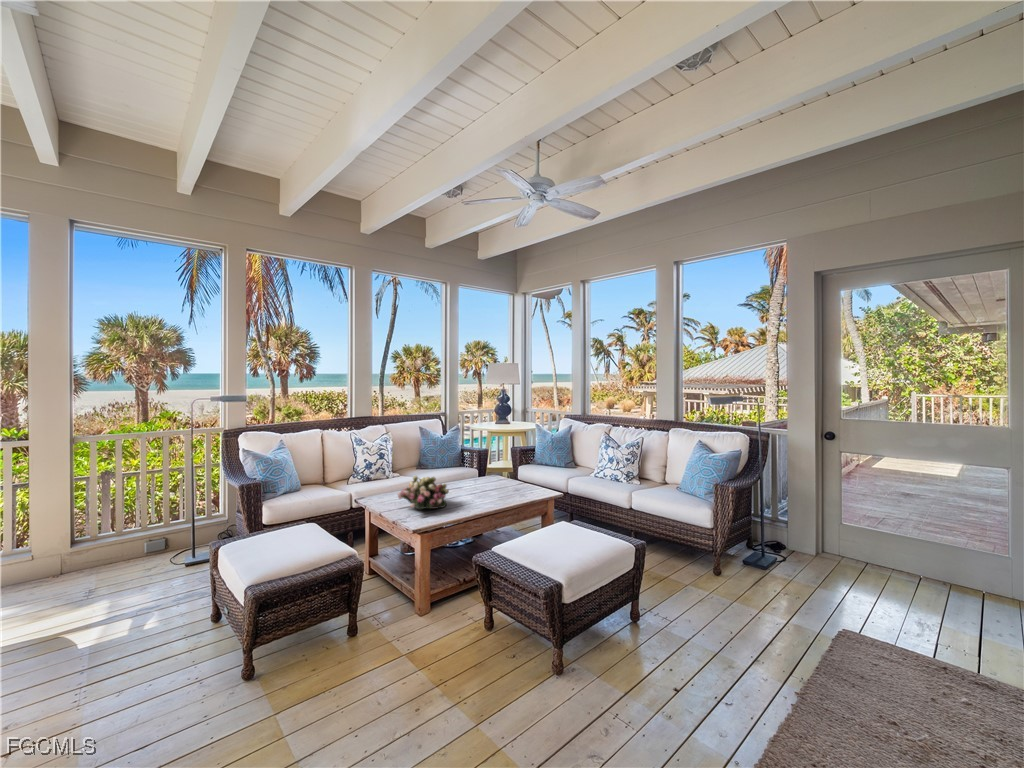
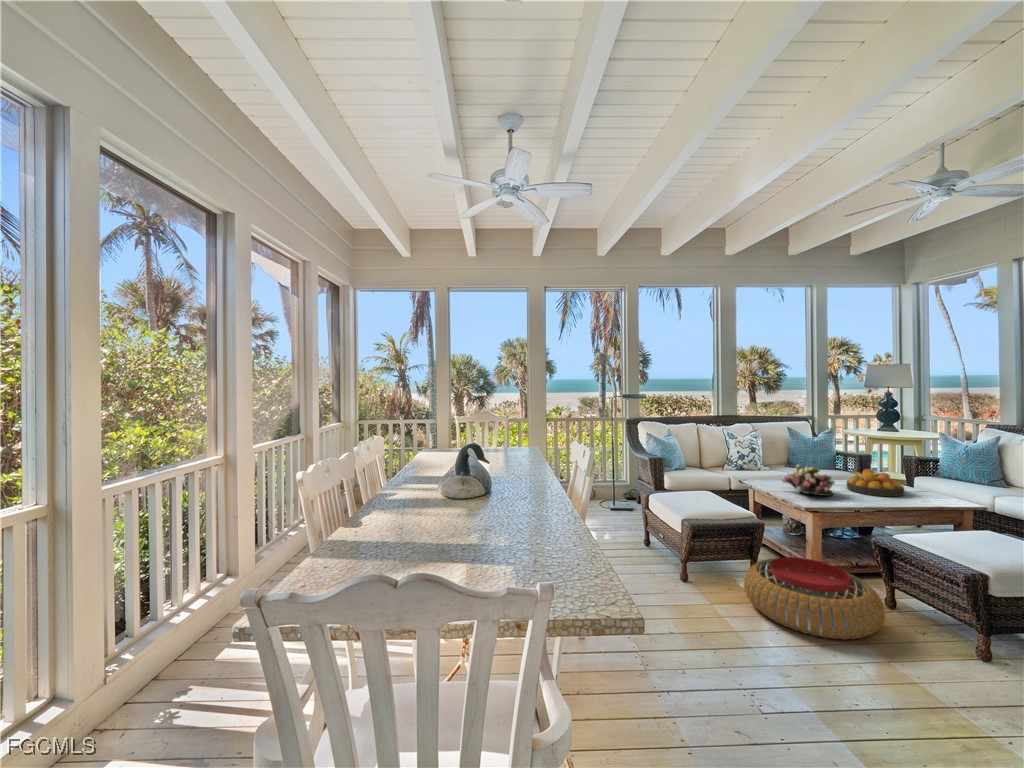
fruit bowl: none [462,470,507,499] -> present [847,469,904,496]
pouf: none [331,597,480,714] -> present [744,557,885,640]

